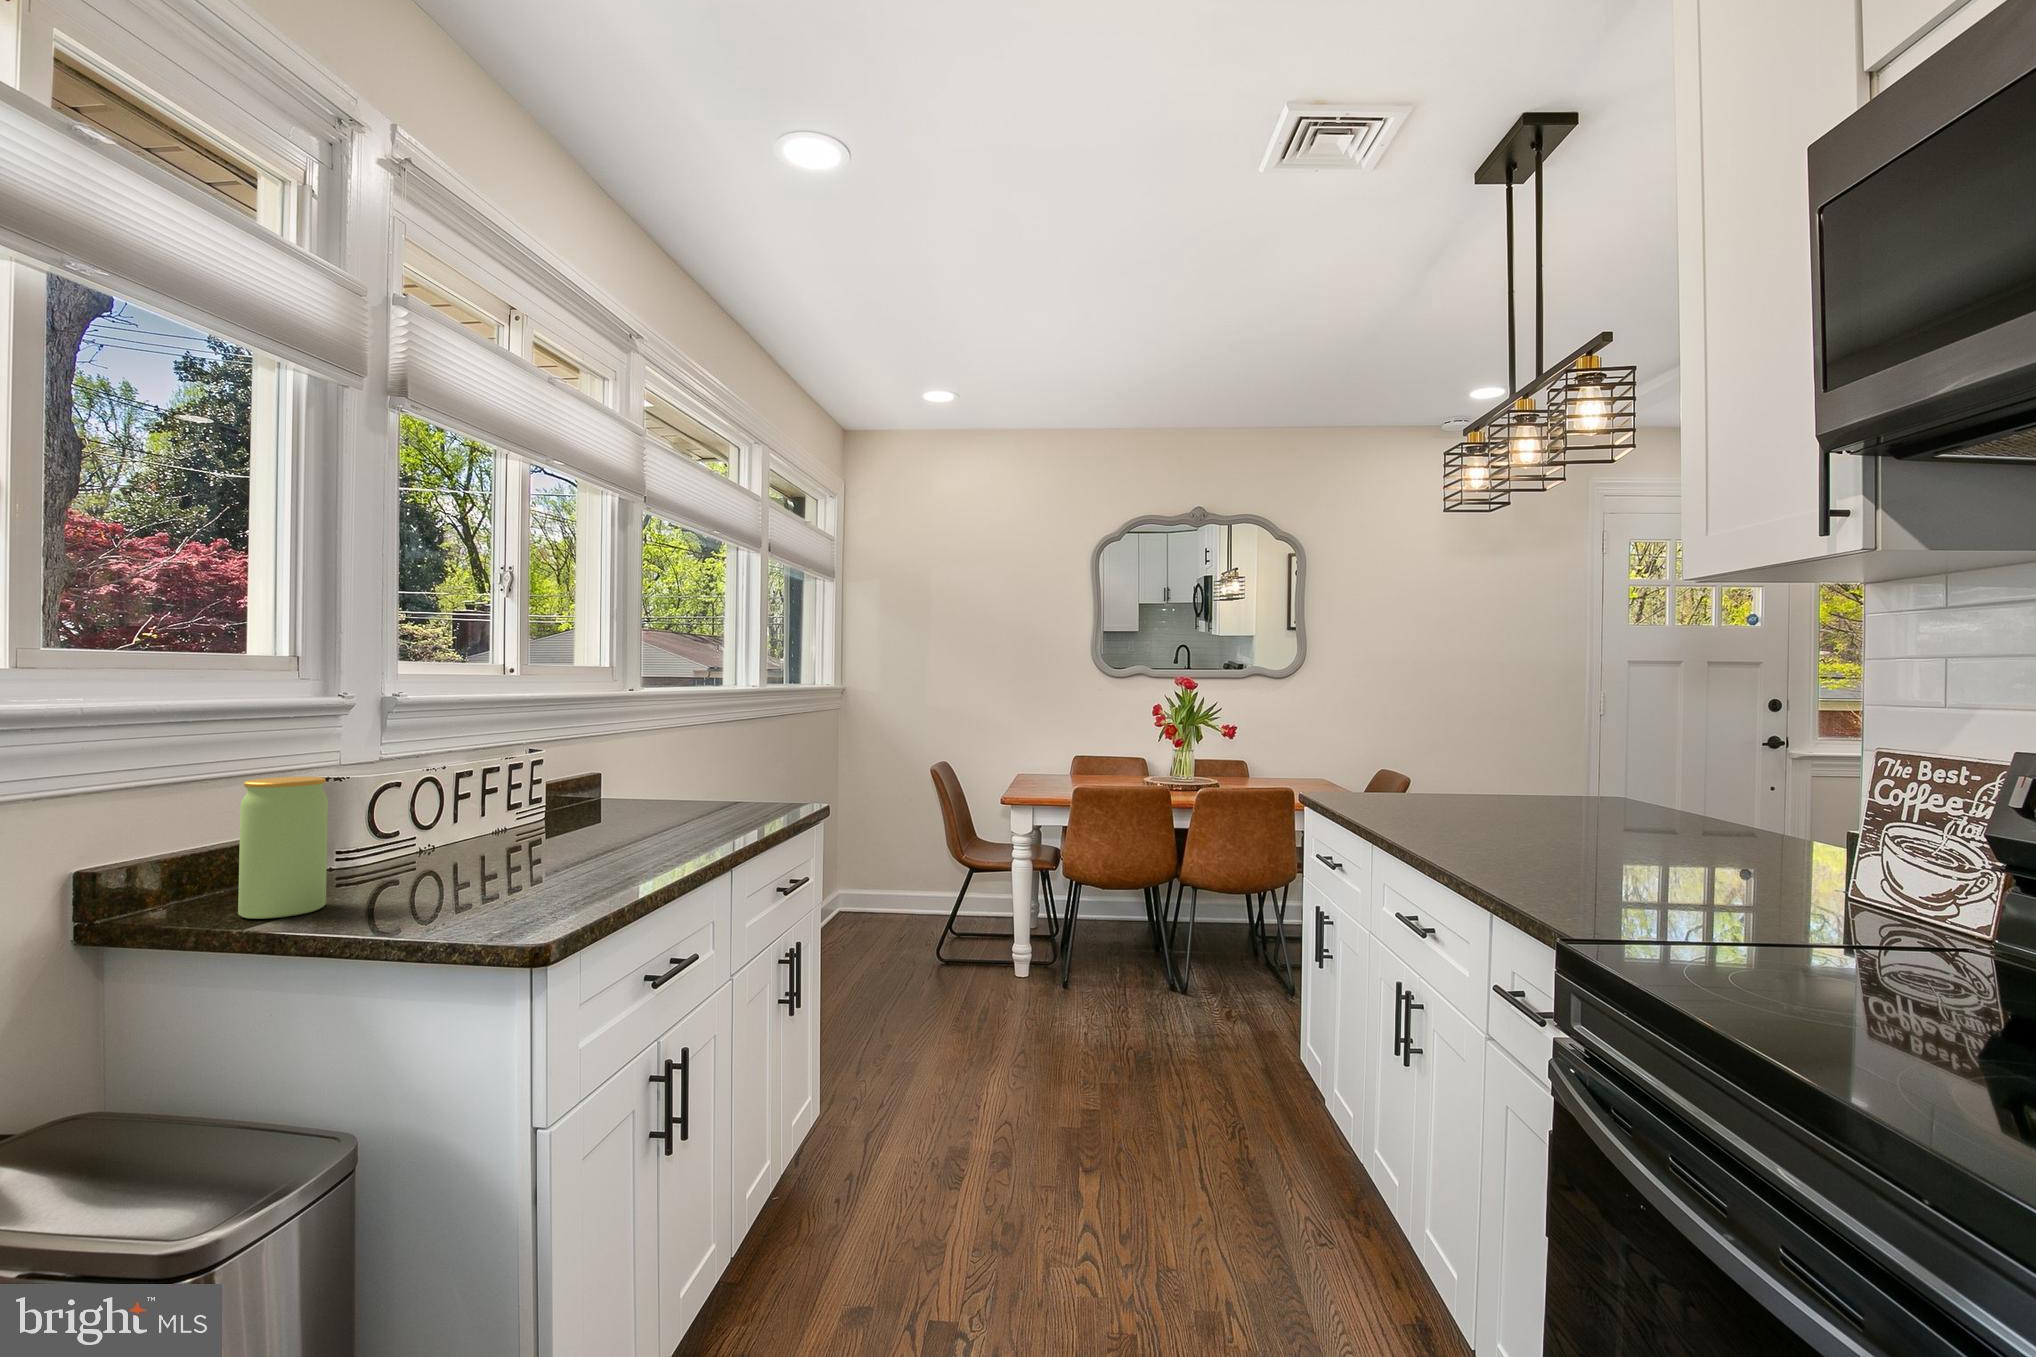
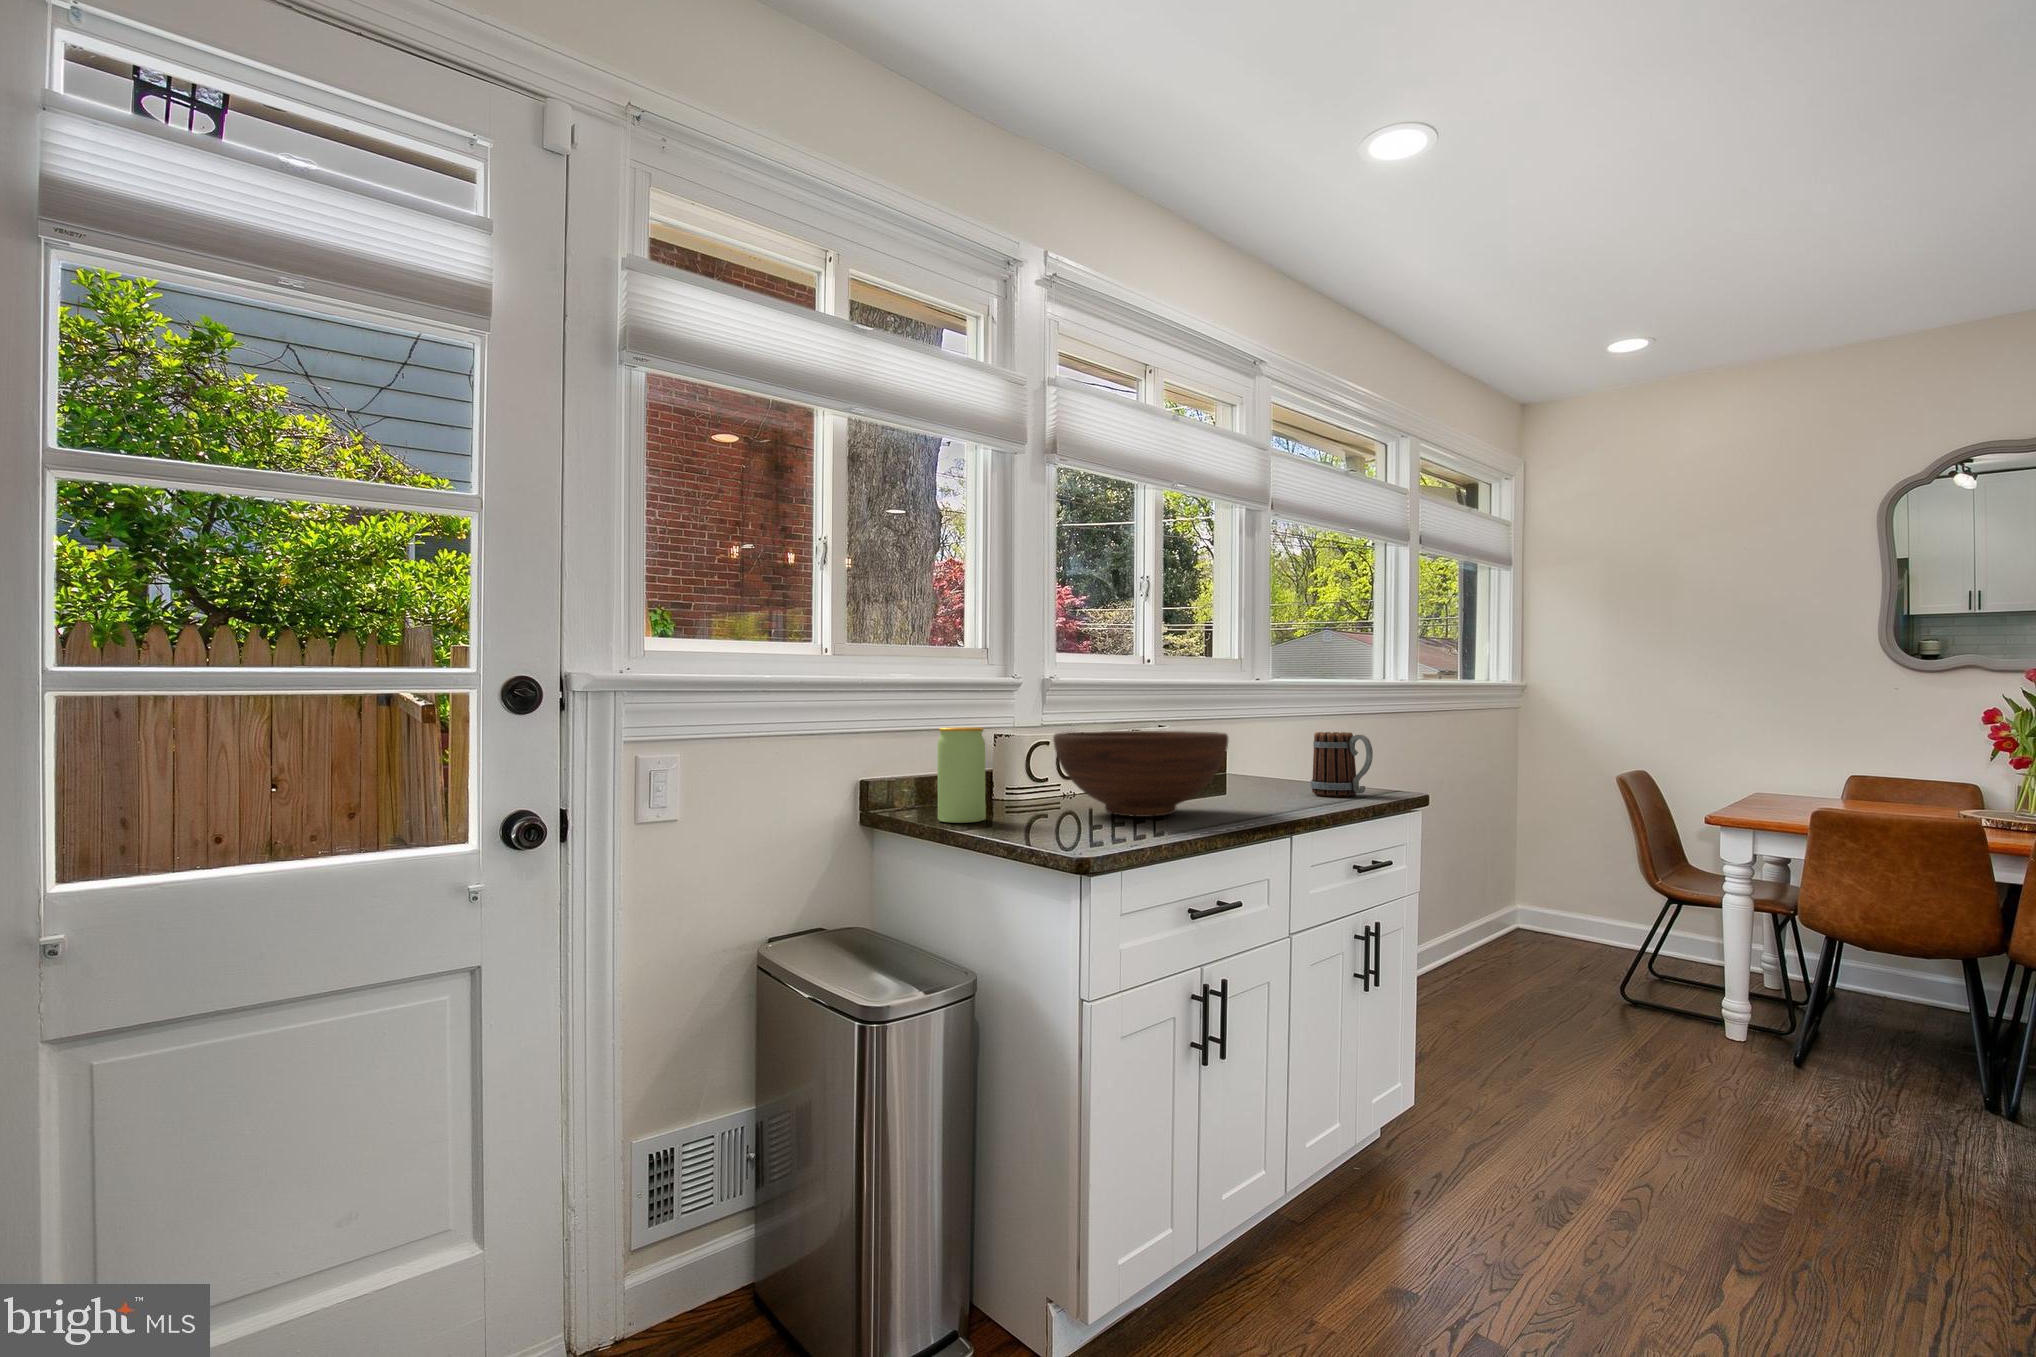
mug: none [709,752,775,818] -> present [1310,732,1373,797]
fruit bowl: none [428,763,661,873] -> present [1053,731,1228,817]

